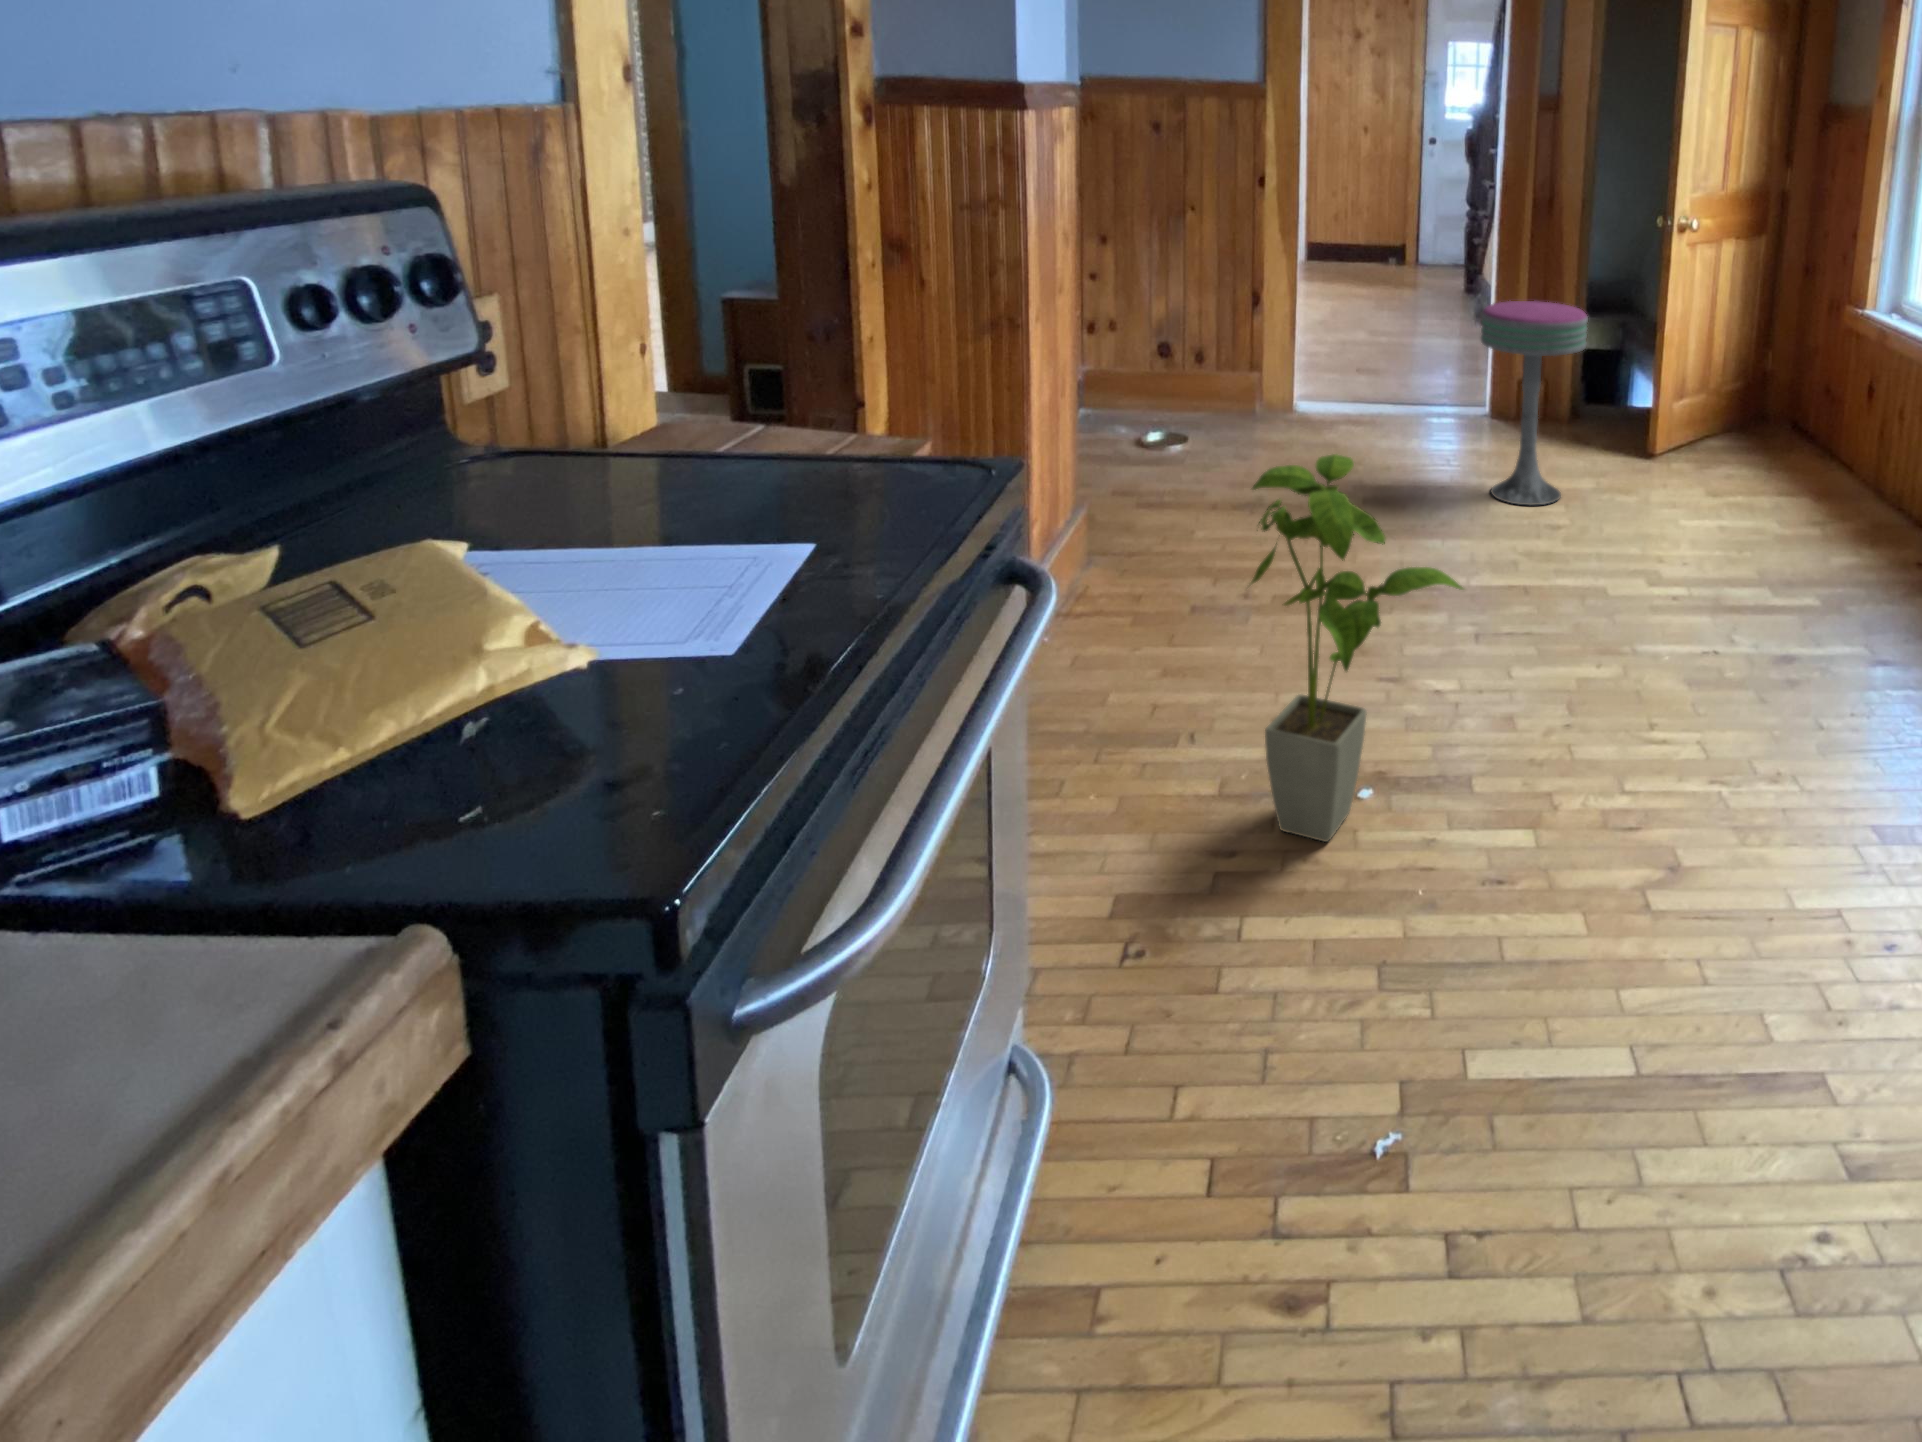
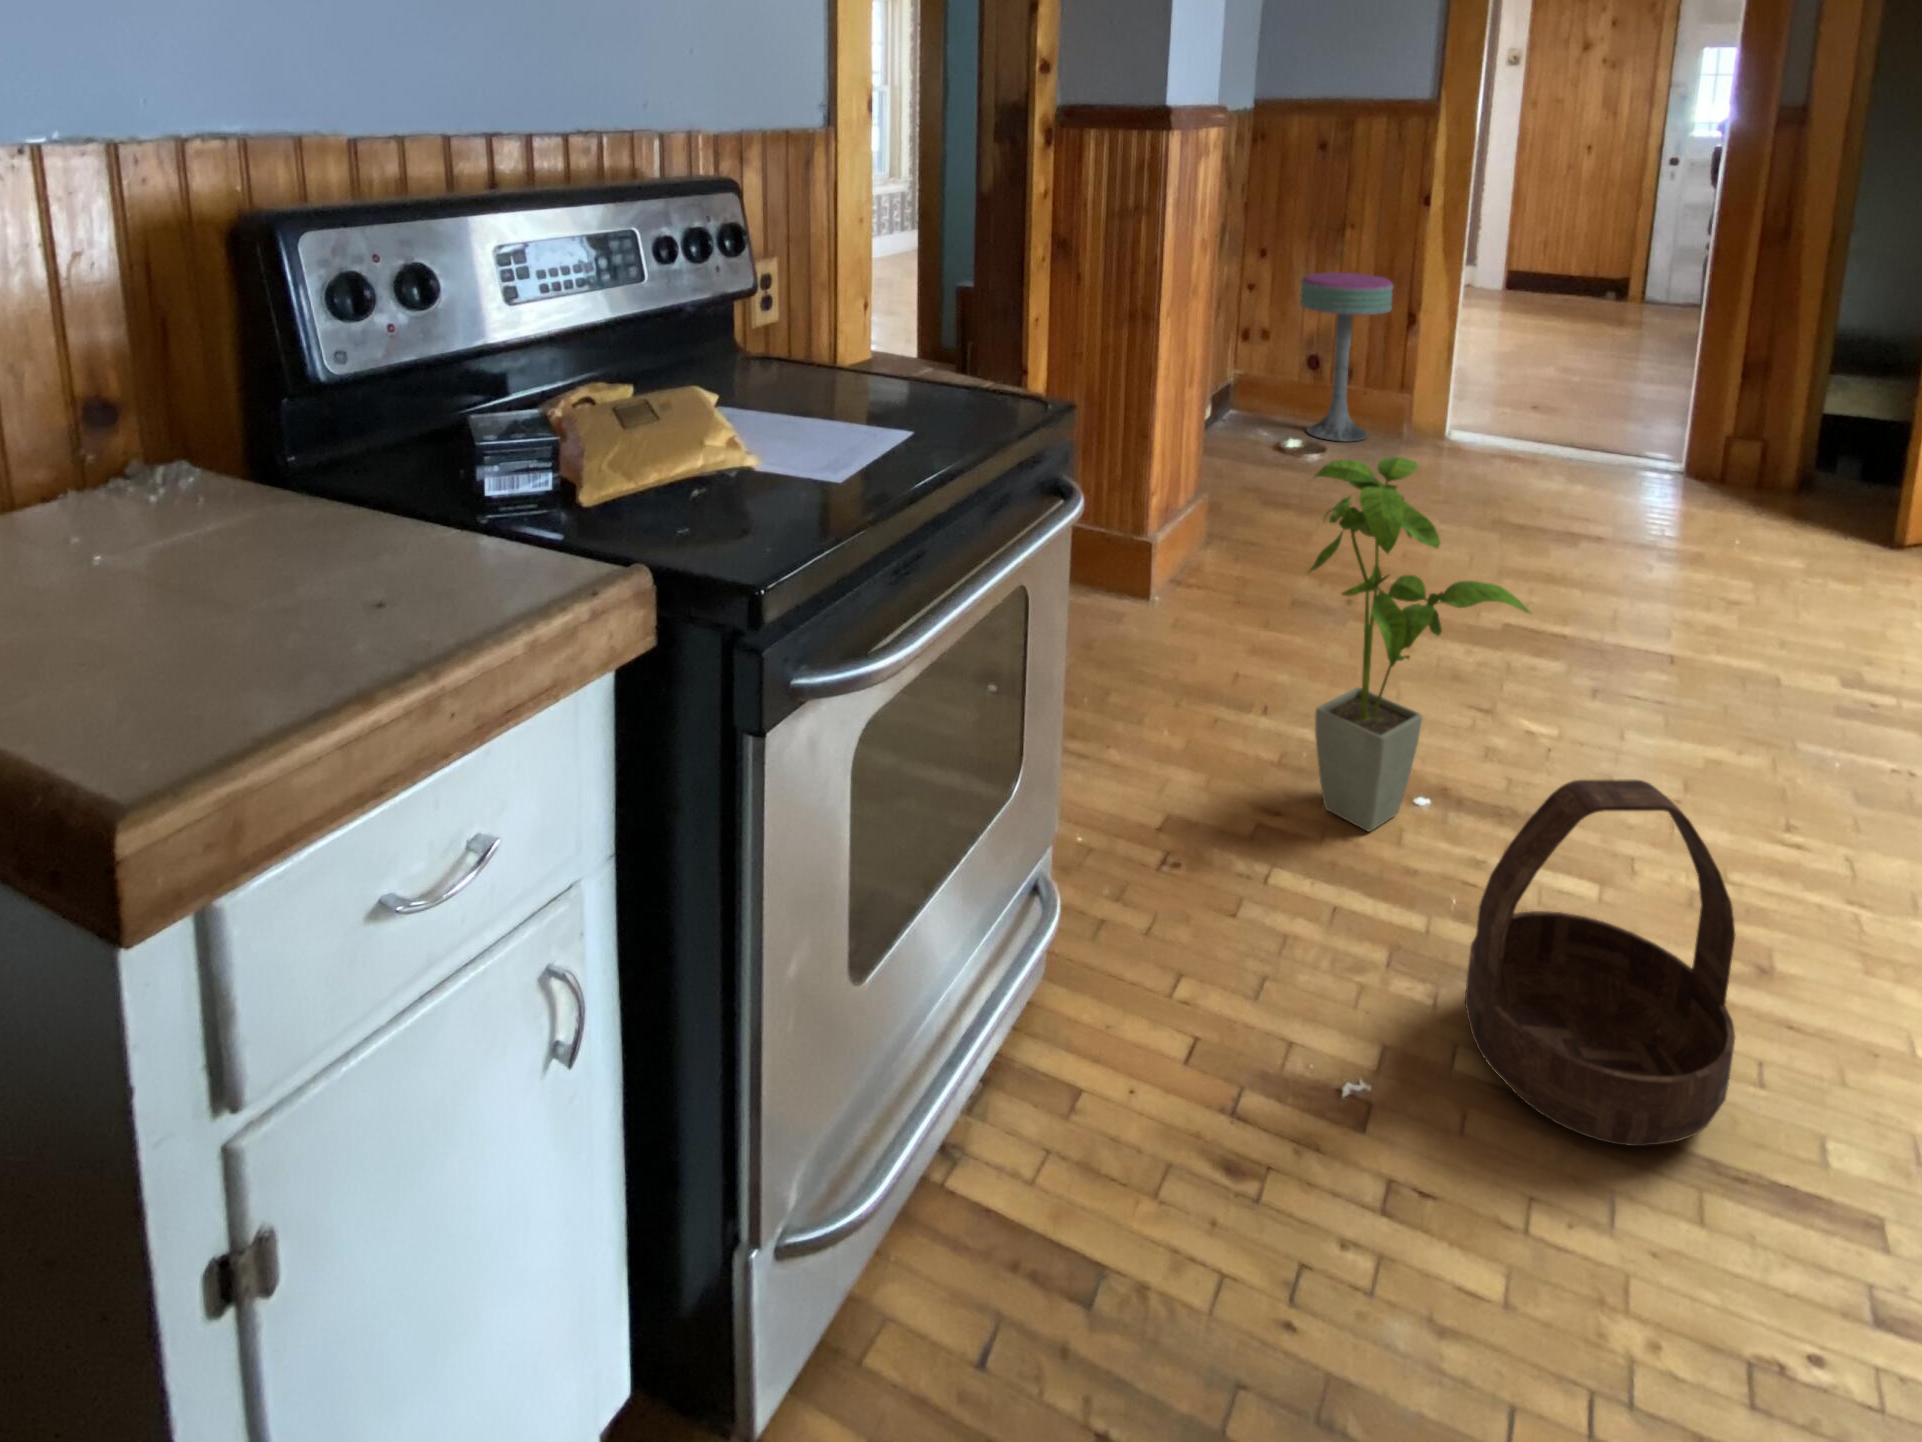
bar stool: present [1481,301,1588,506] -> present [1300,272,1393,442]
basket: none [1466,739,1698,1097] -> present [1465,780,1736,1146]

